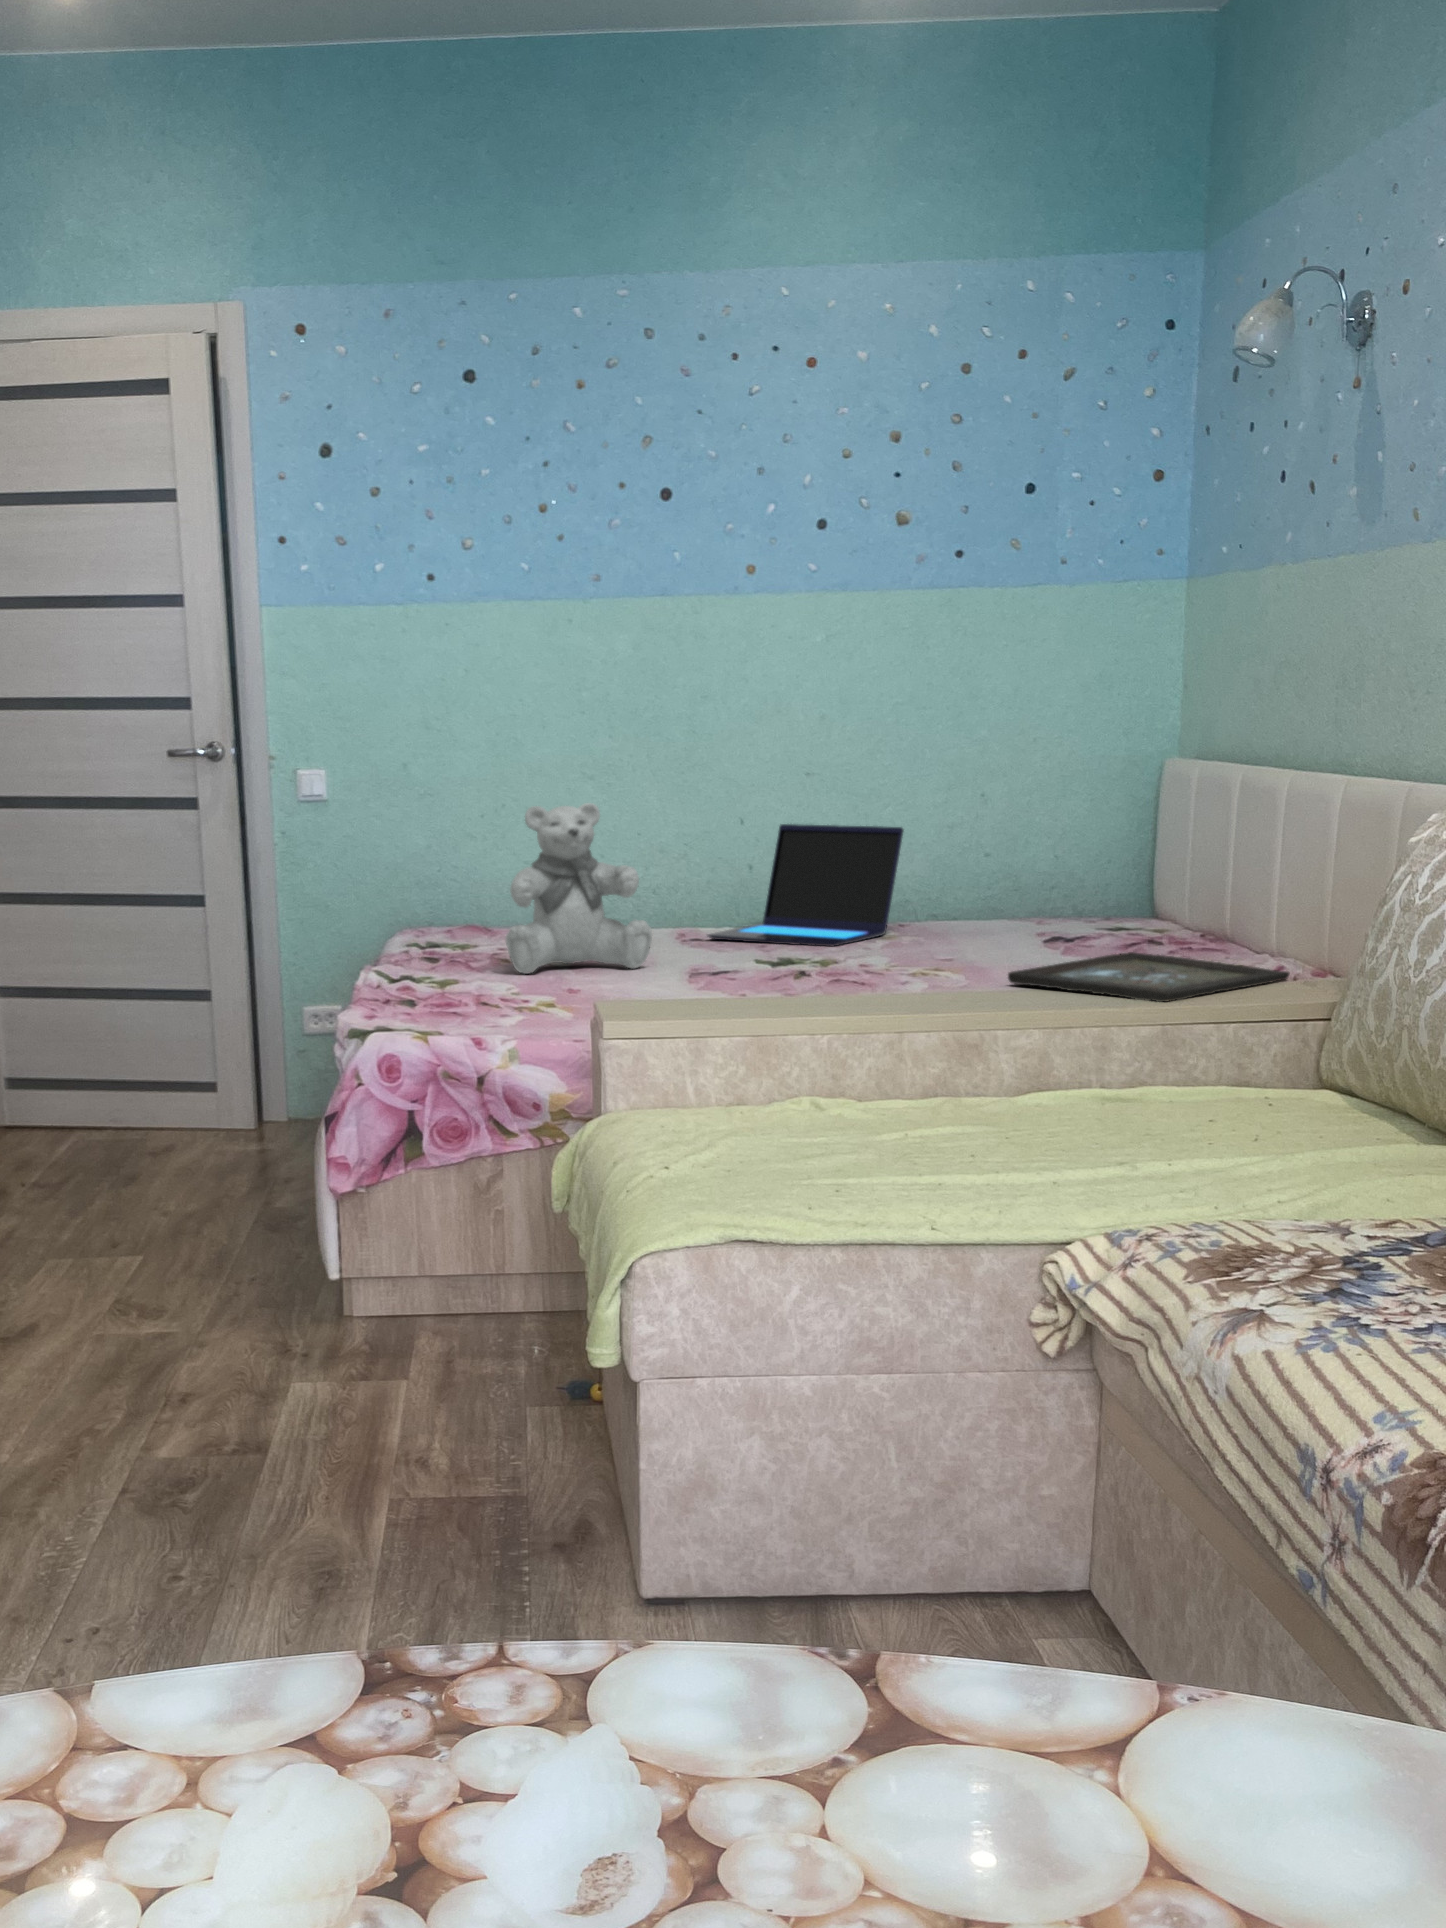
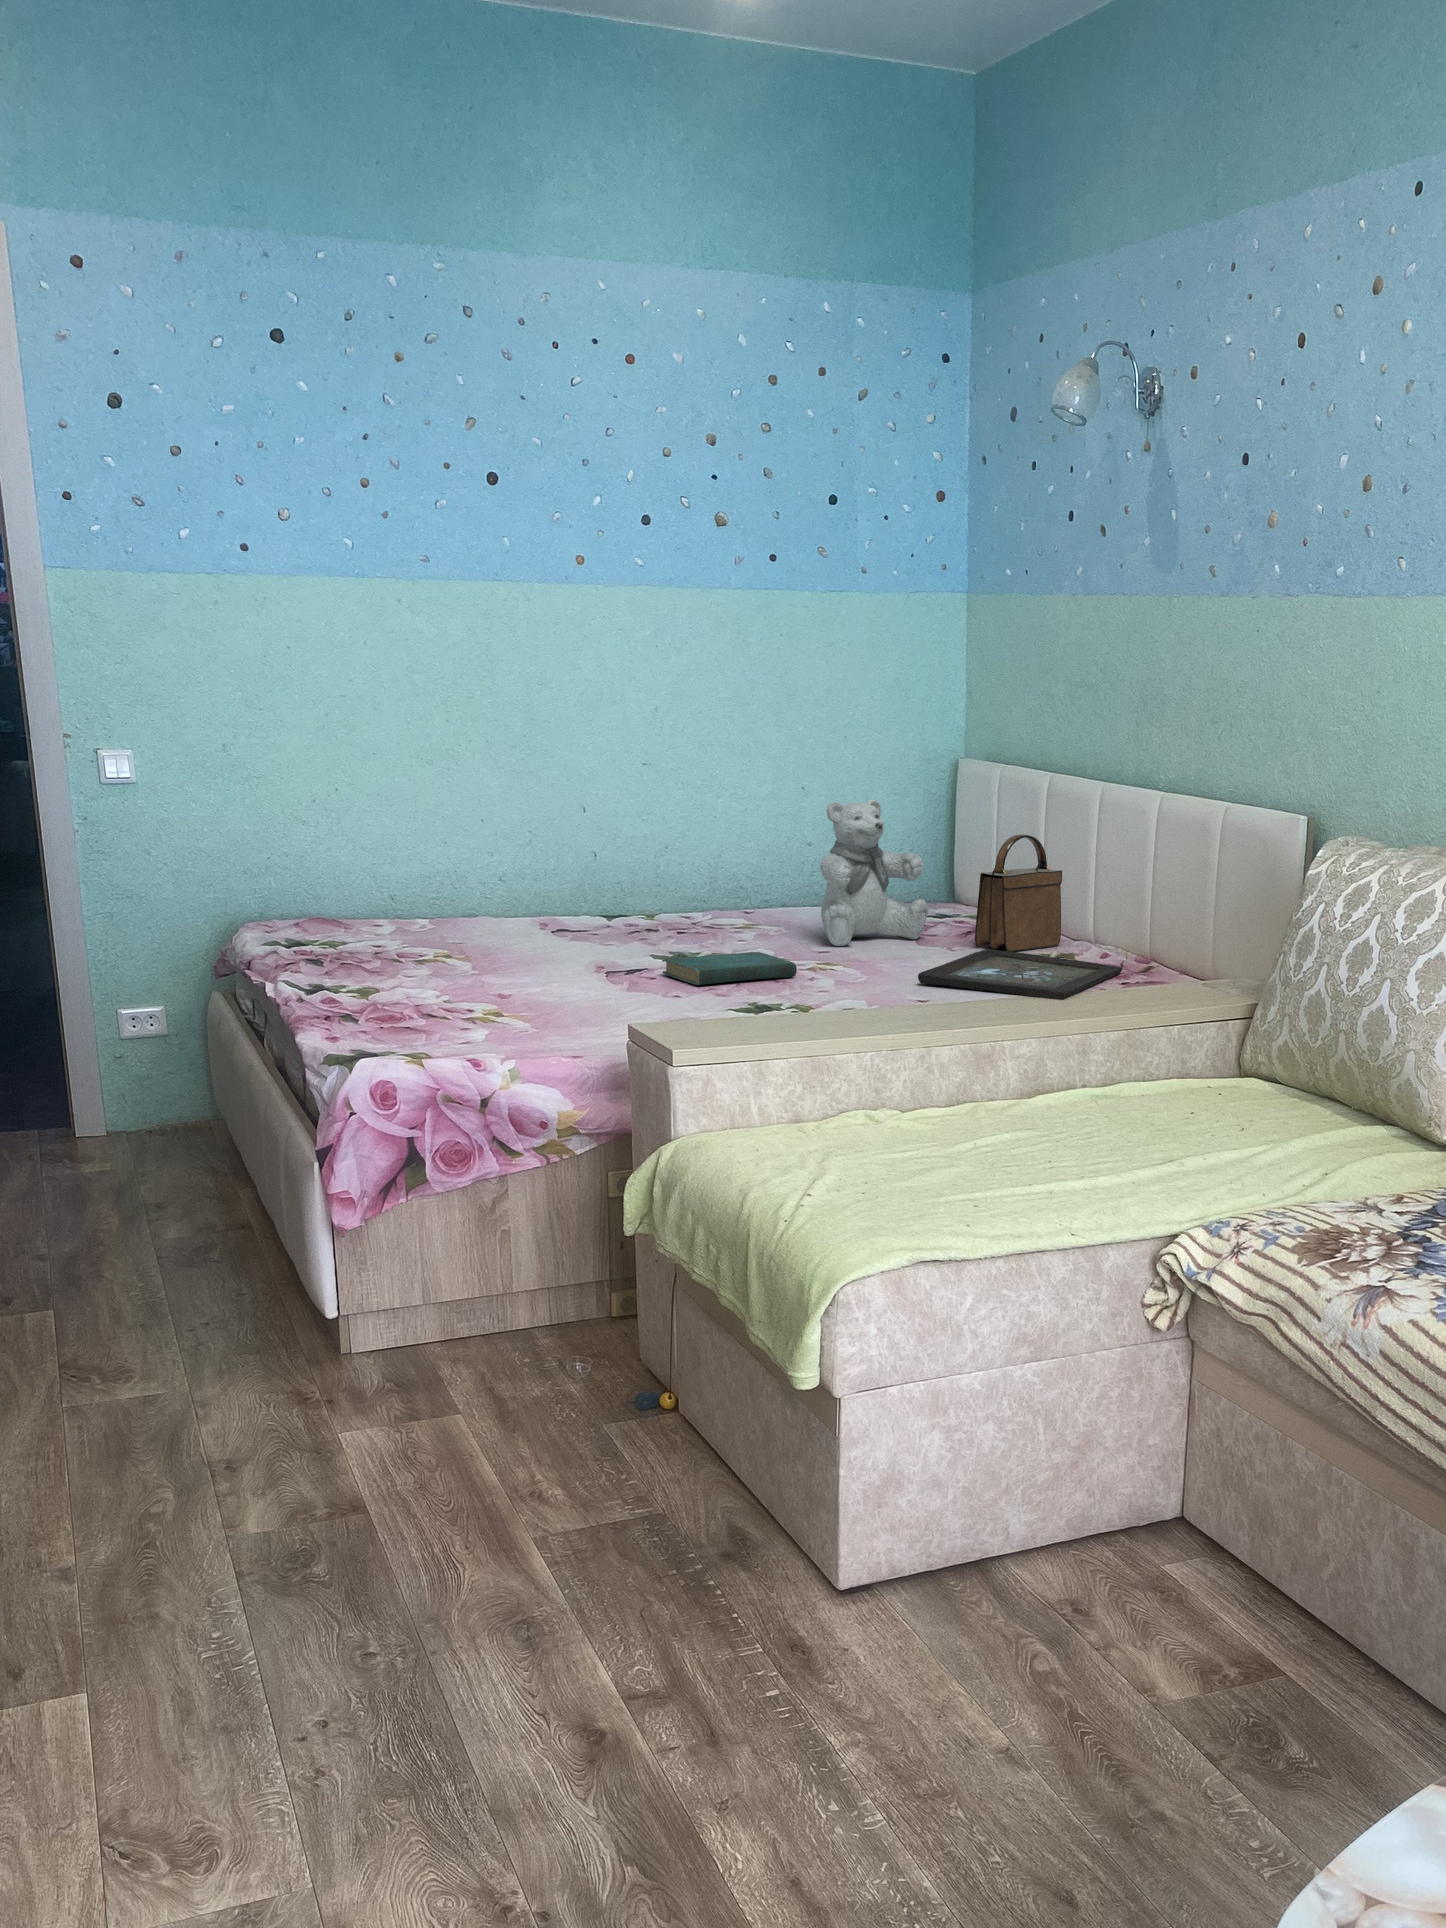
teddy bear: present [506,803,652,974] -> present [820,800,928,946]
handbag: none [1138,819,1258,959] -> present [975,835,1062,952]
laptop: present [707,824,904,946] -> none [576,822,744,942]
book: none [739,951,879,980] -> present [662,952,797,985]

